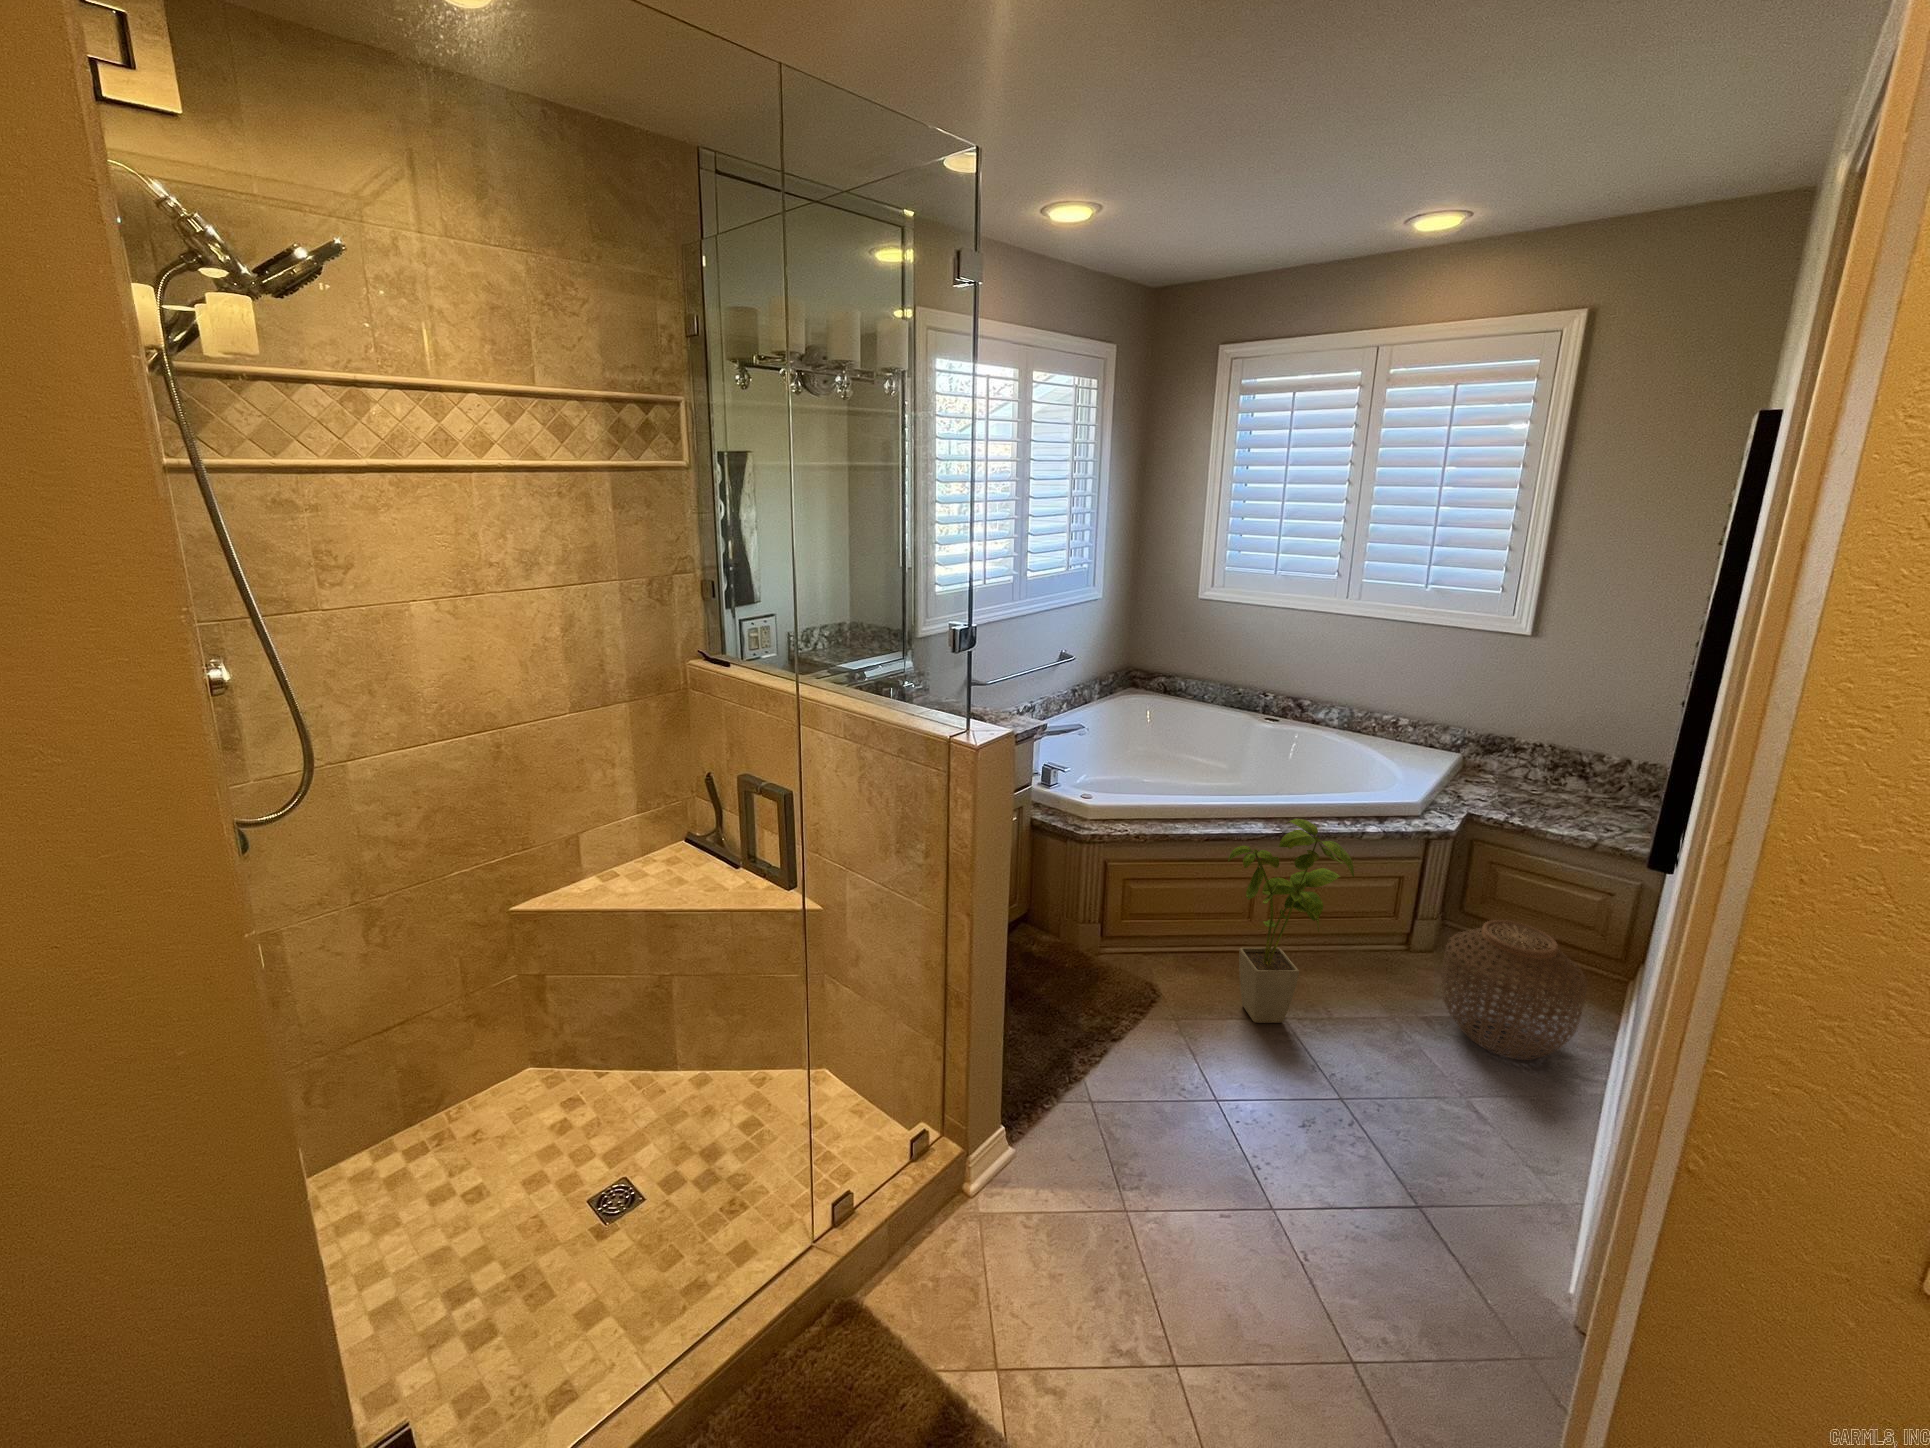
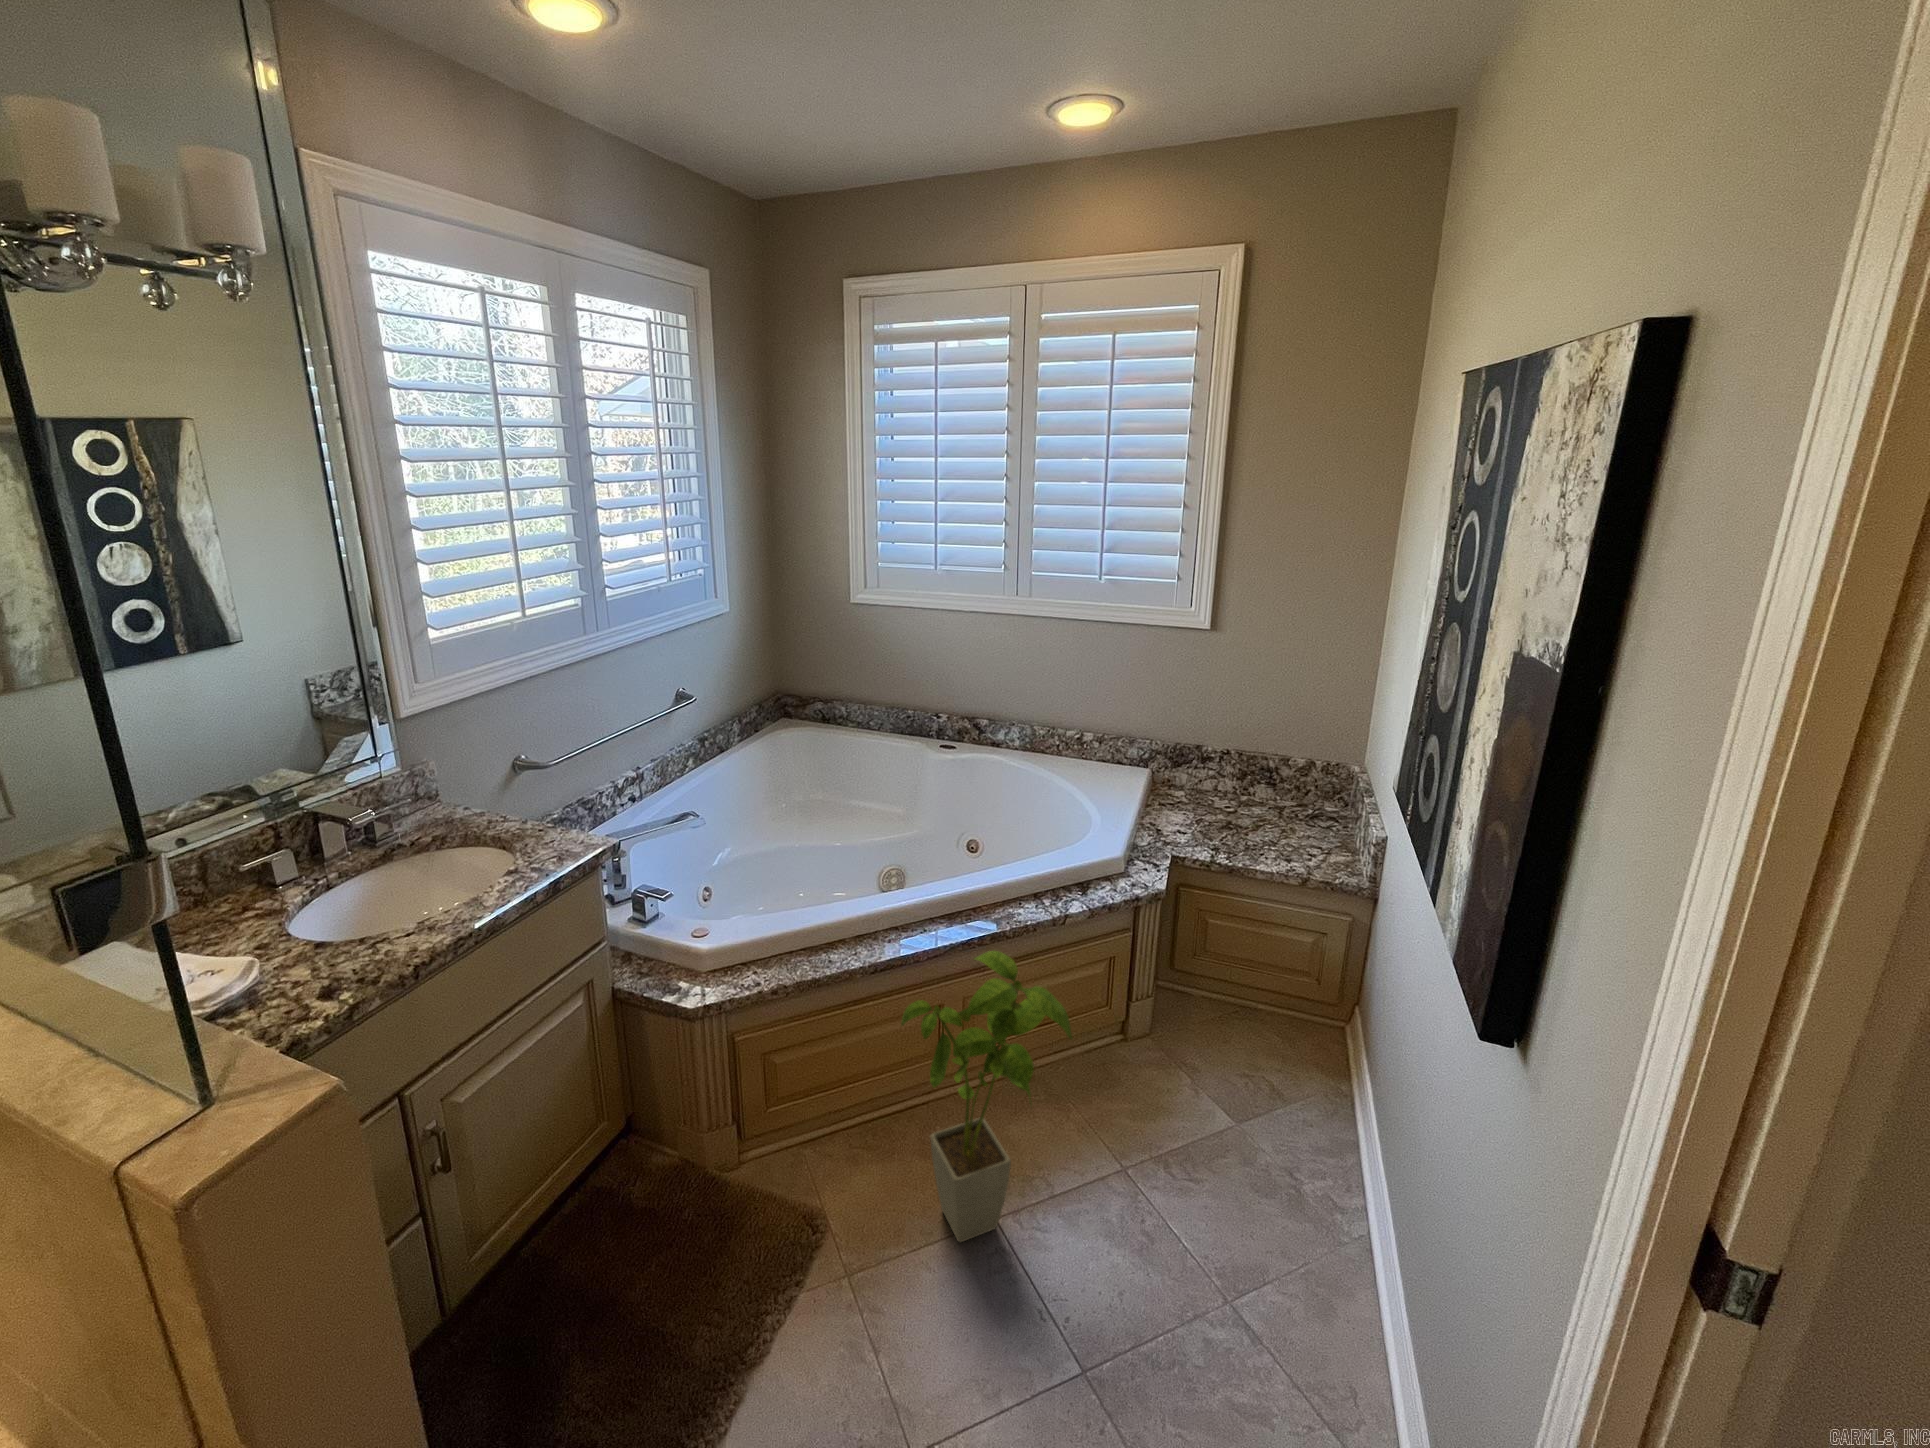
woven basket: present [1441,920,1587,1060] -> none [1175,1015,1339,1199]

